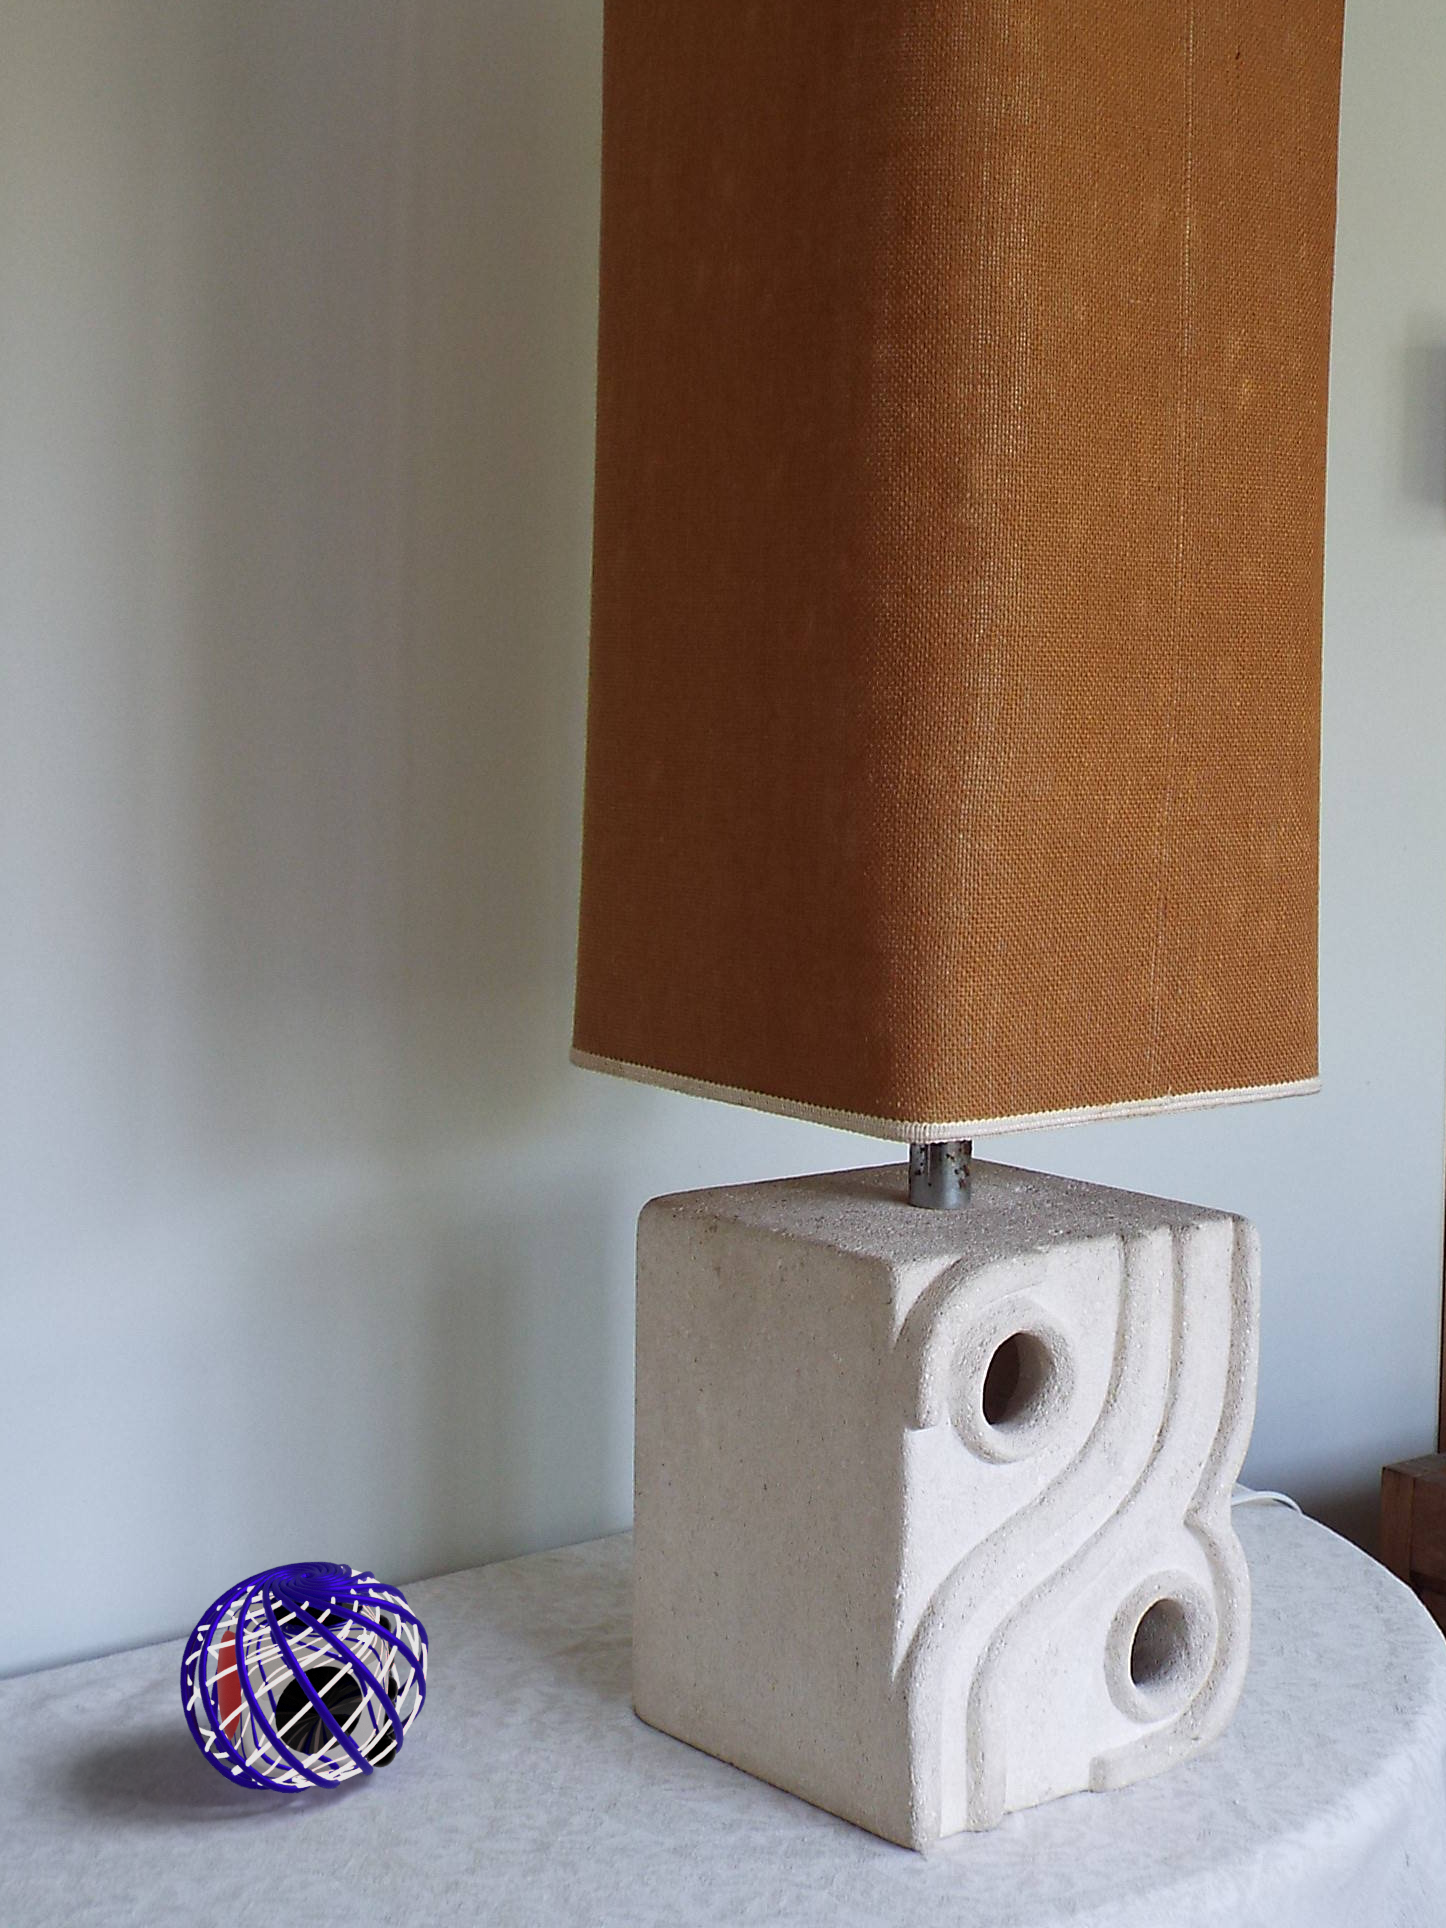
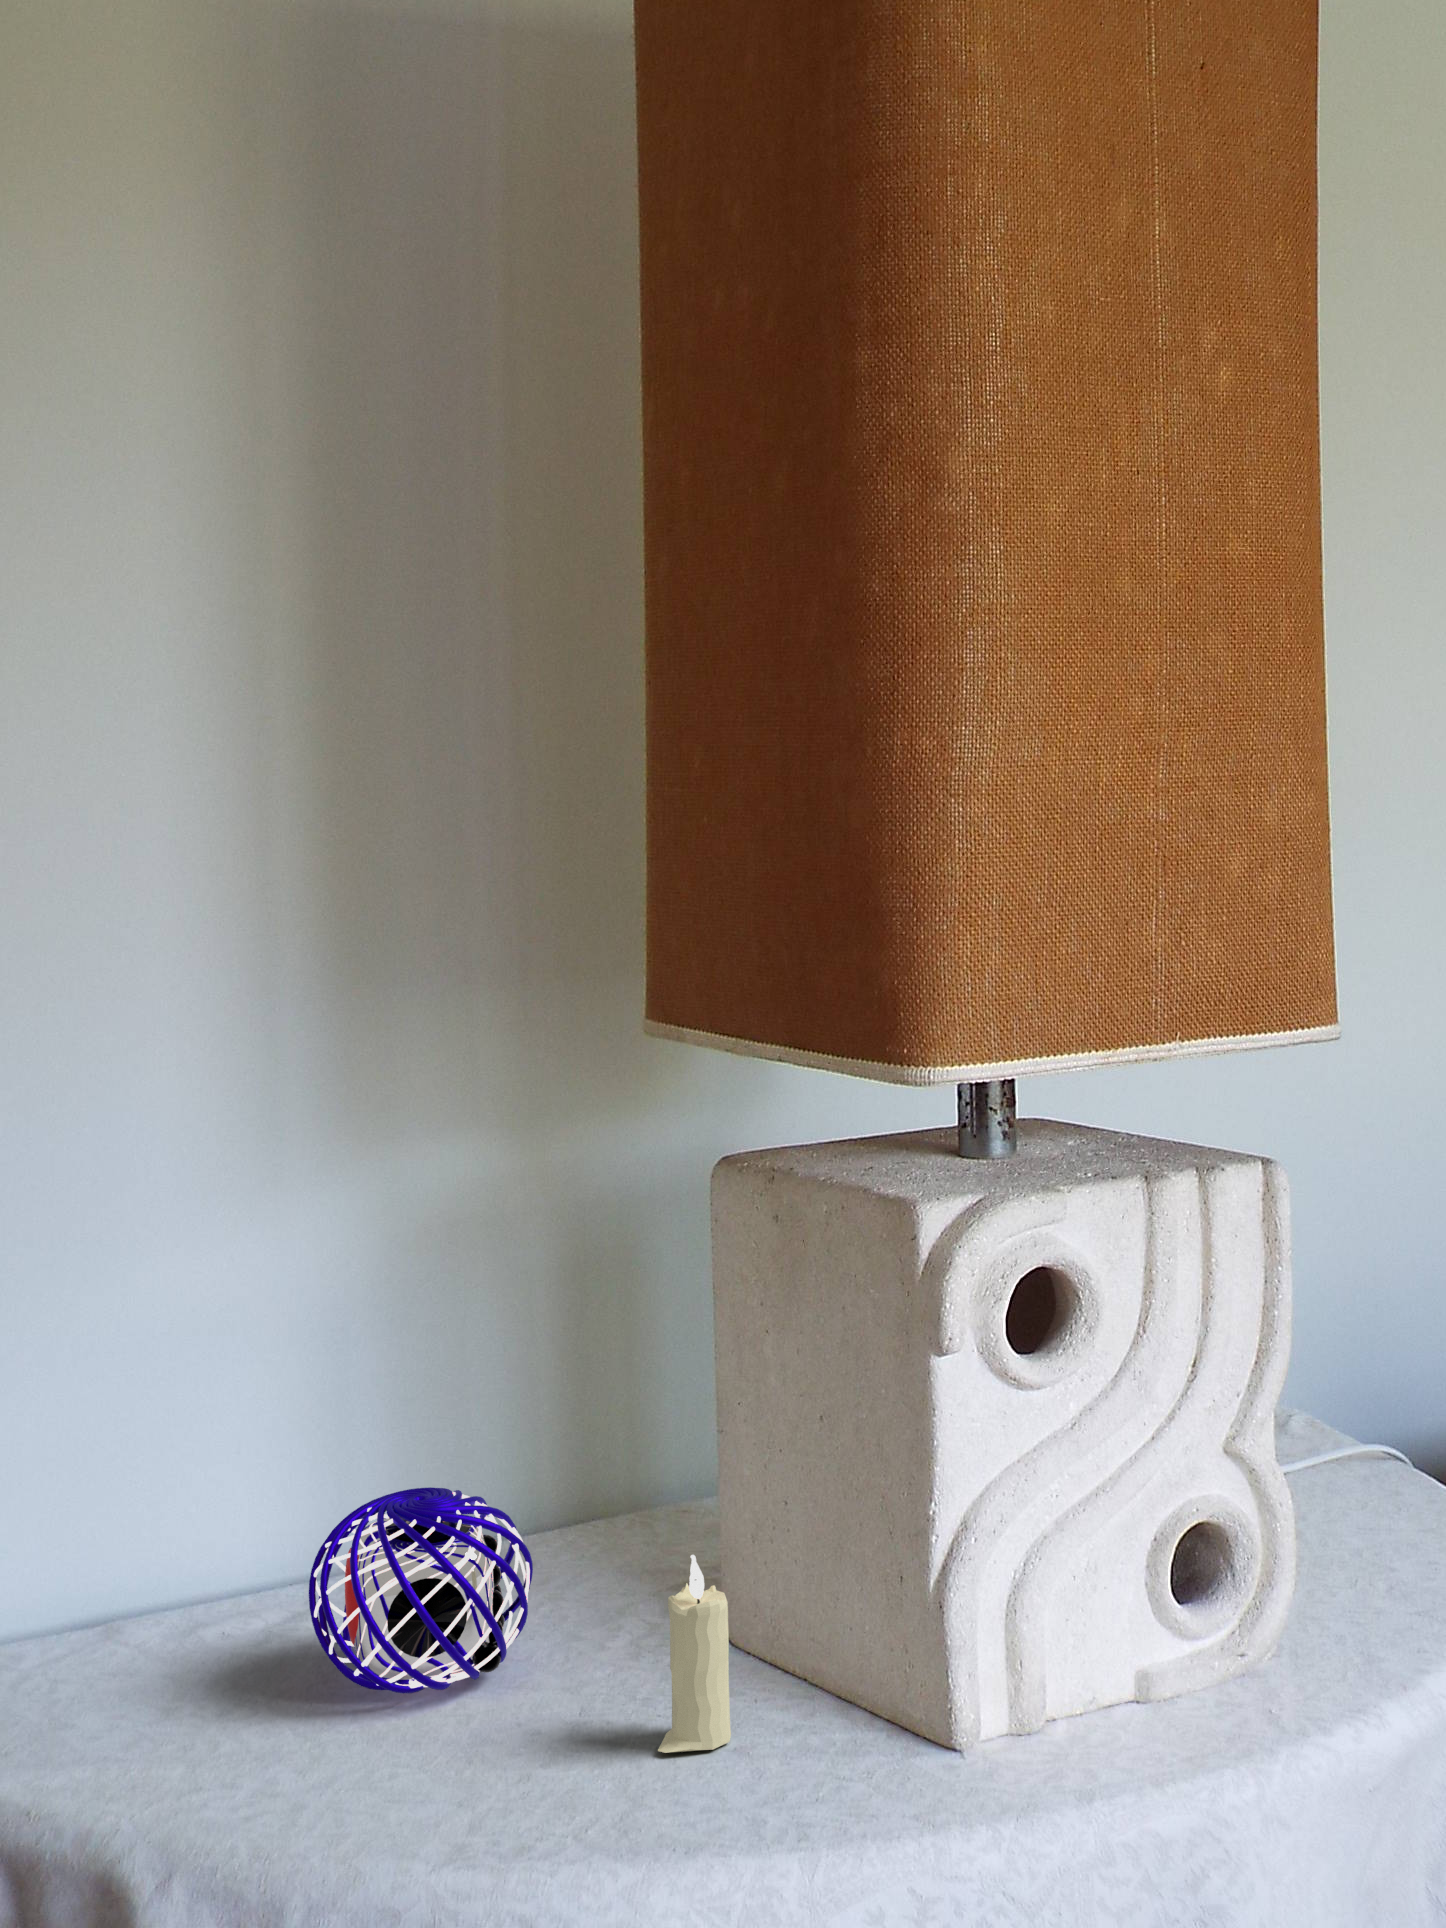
candle: none [591,1644,671,1860] -> present [658,1555,731,1753]

